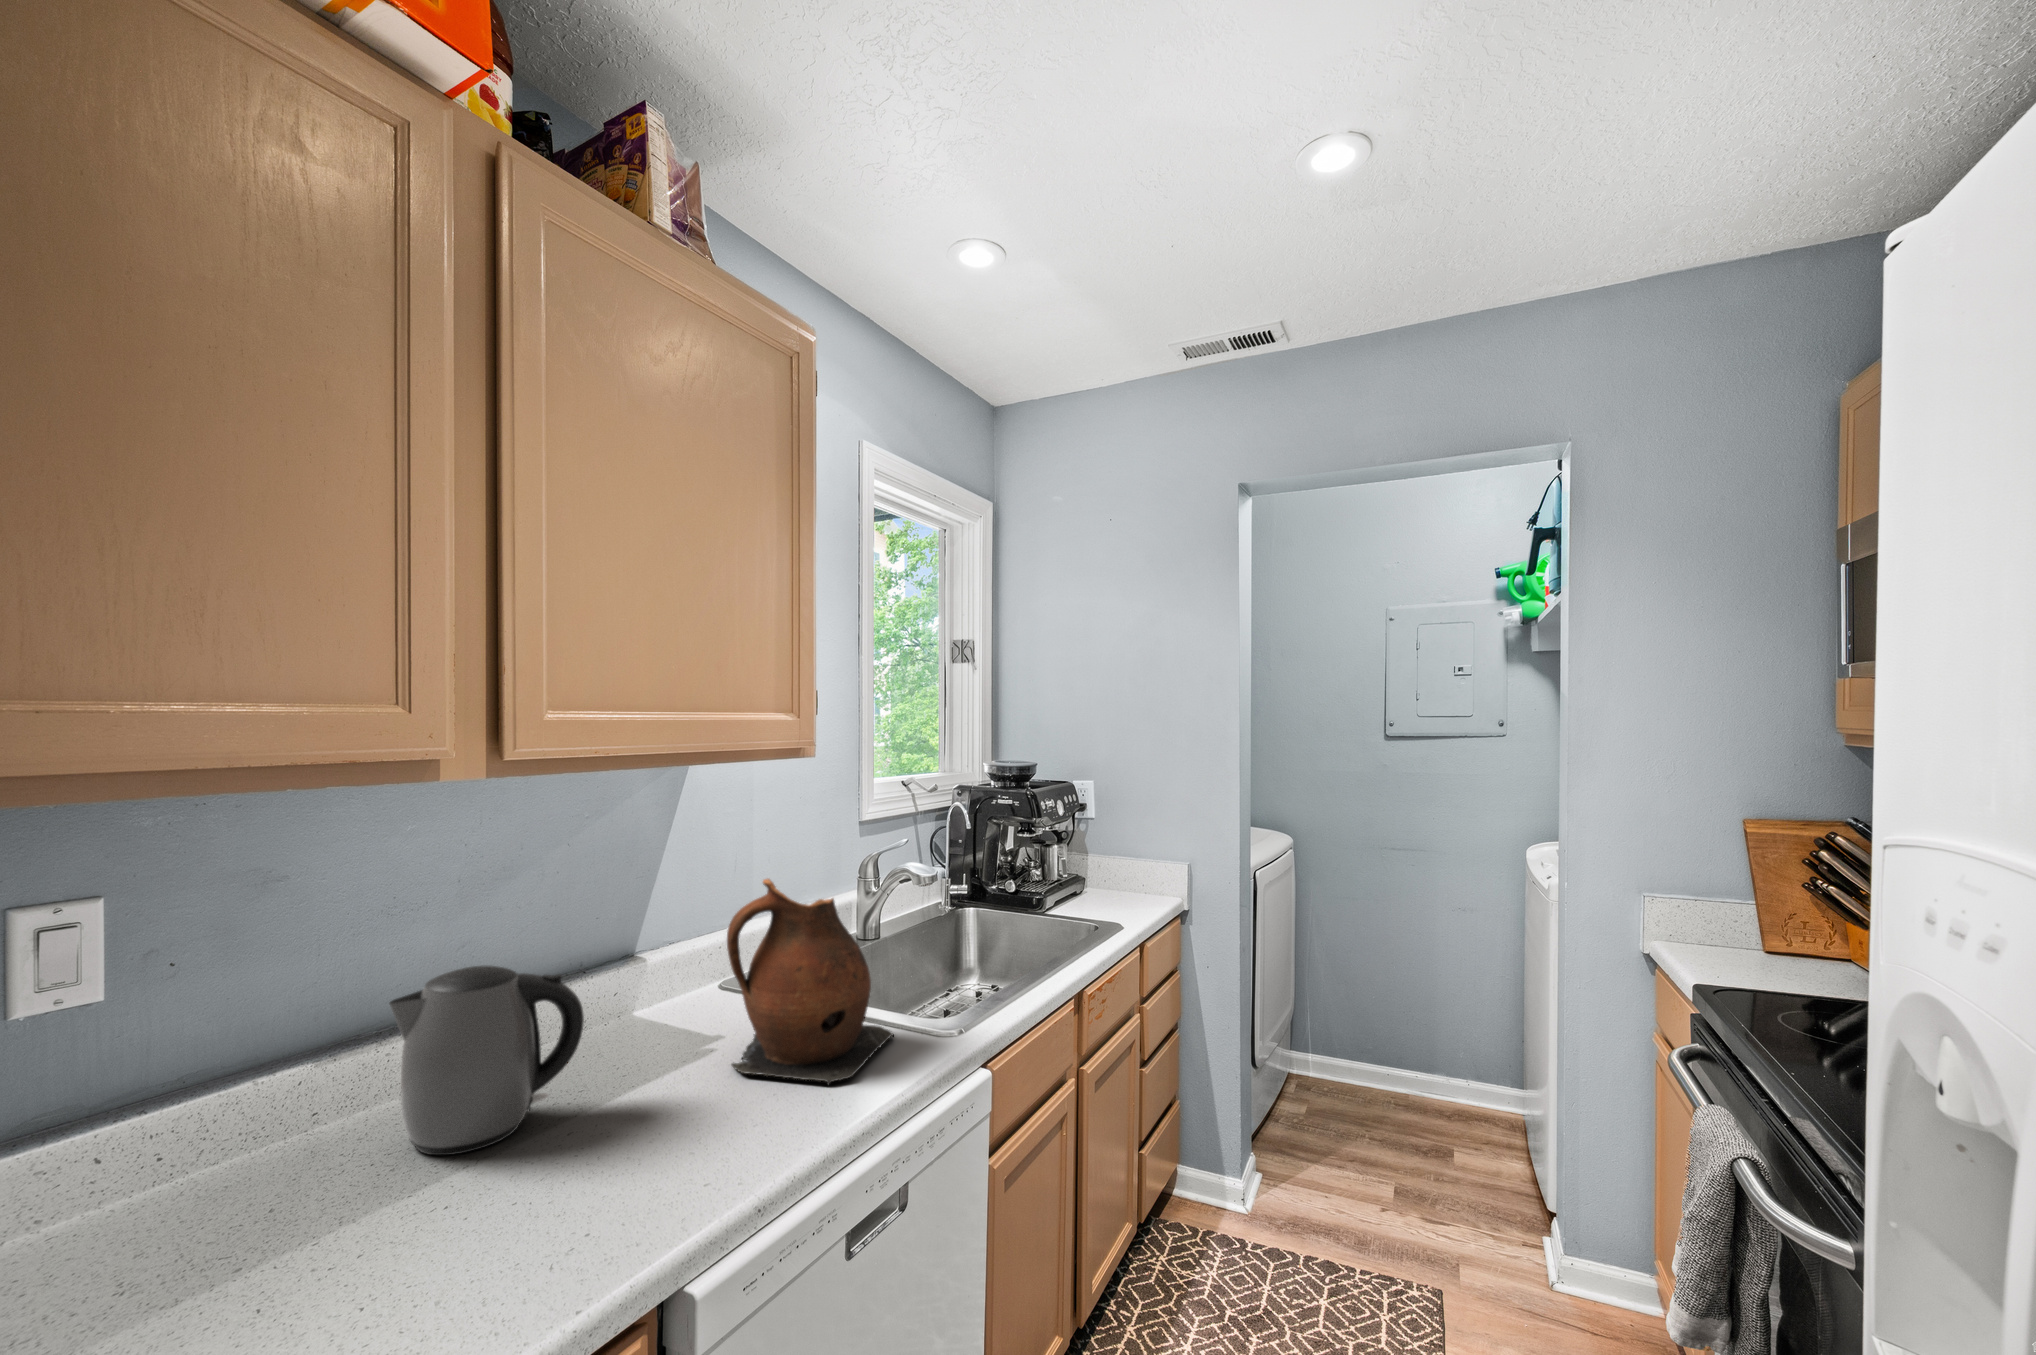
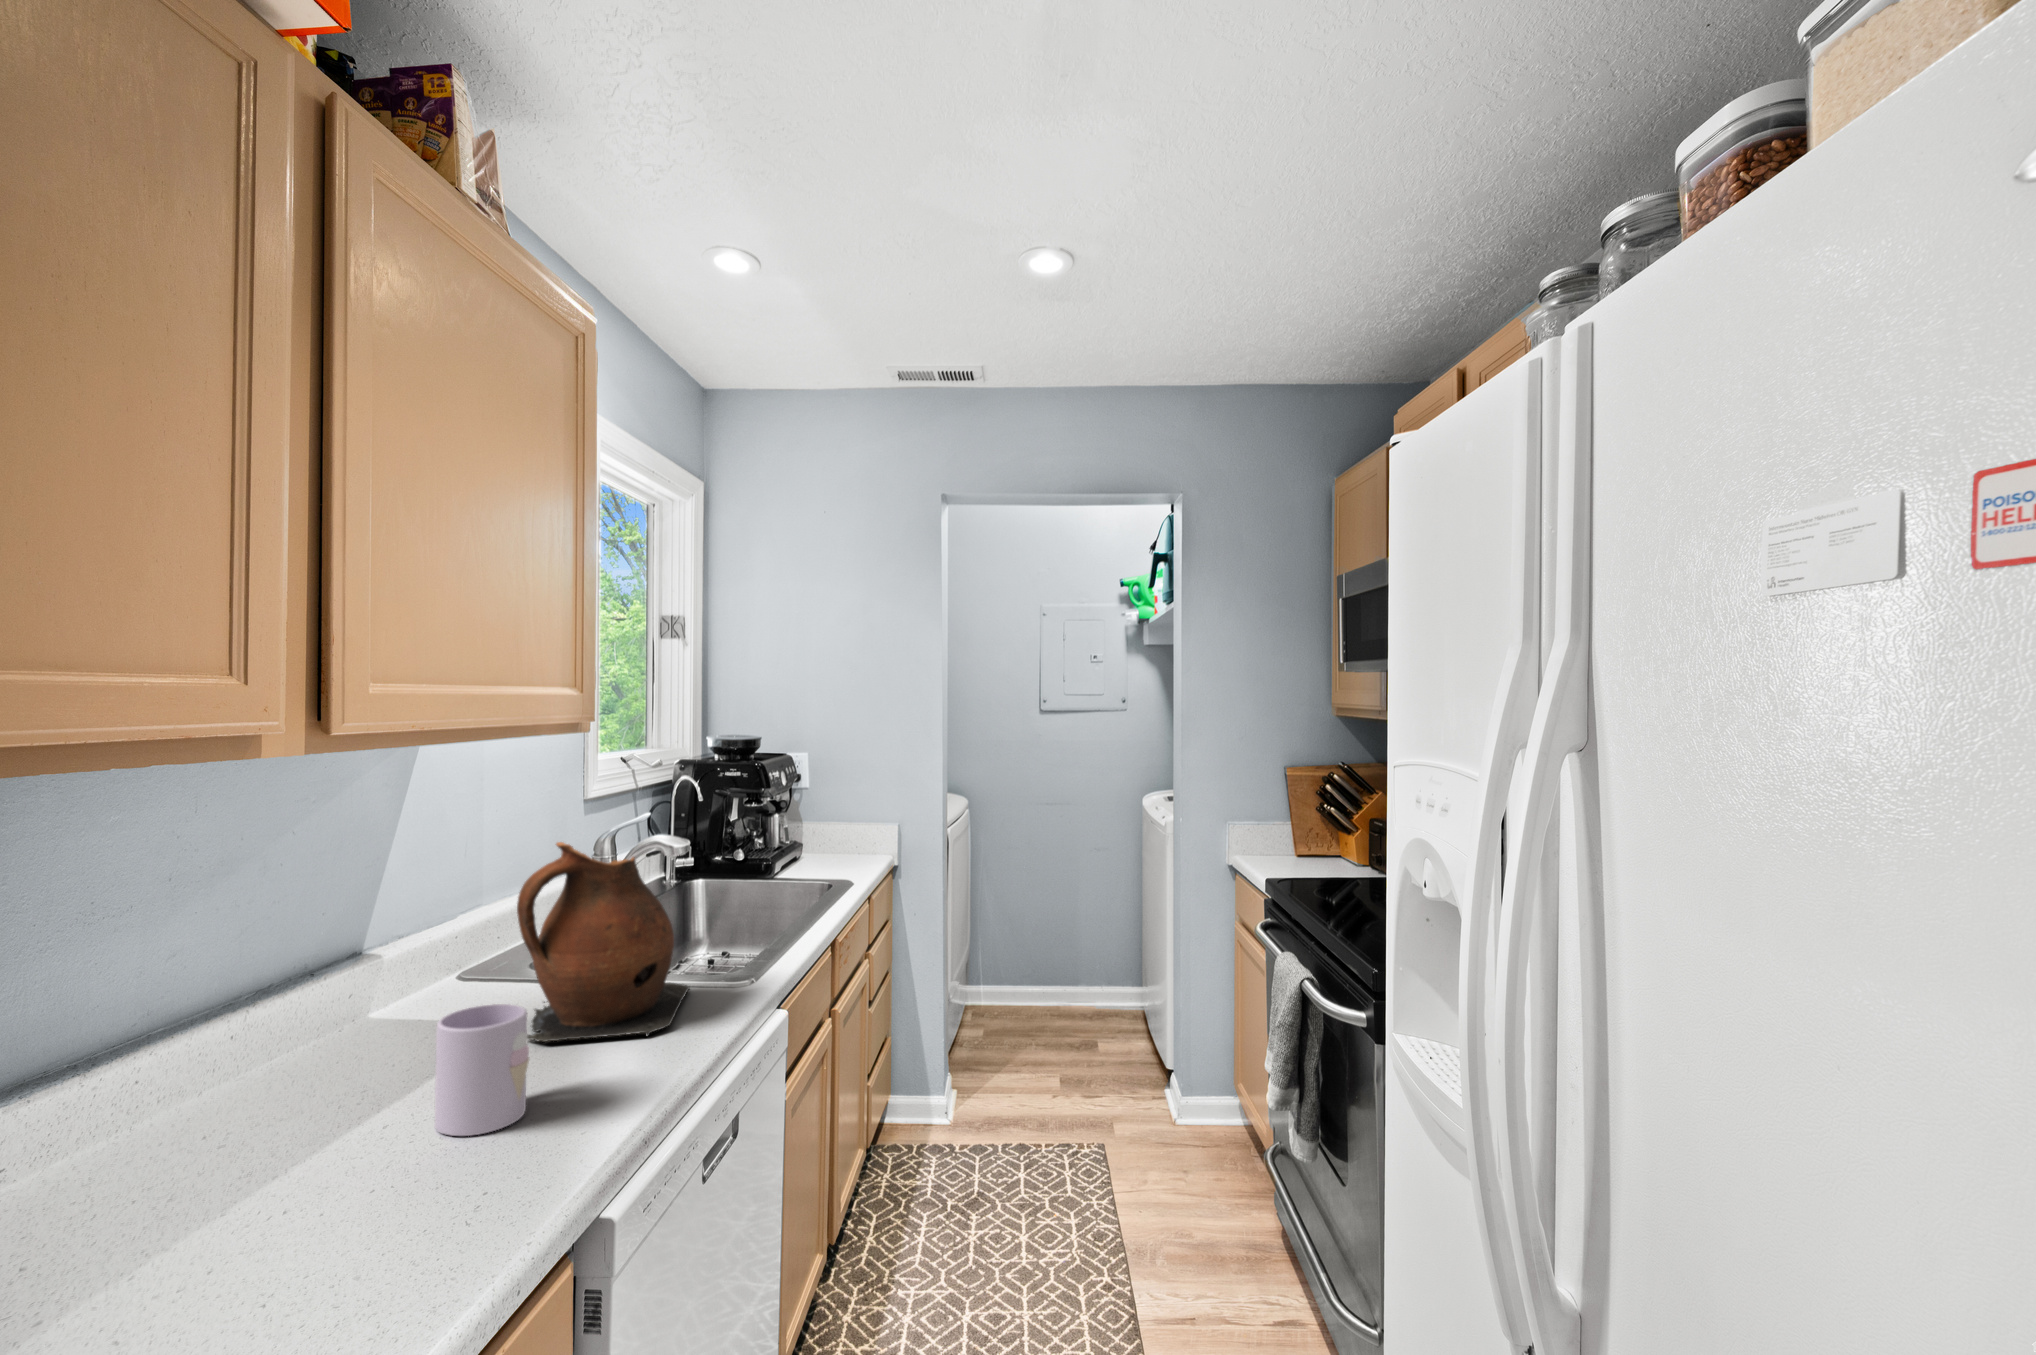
kettle: present [389,966,584,1155] -> none [102,955,364,1185]
mug: none [615,1038,698,1164] -> present [435,1004,529,1136]

